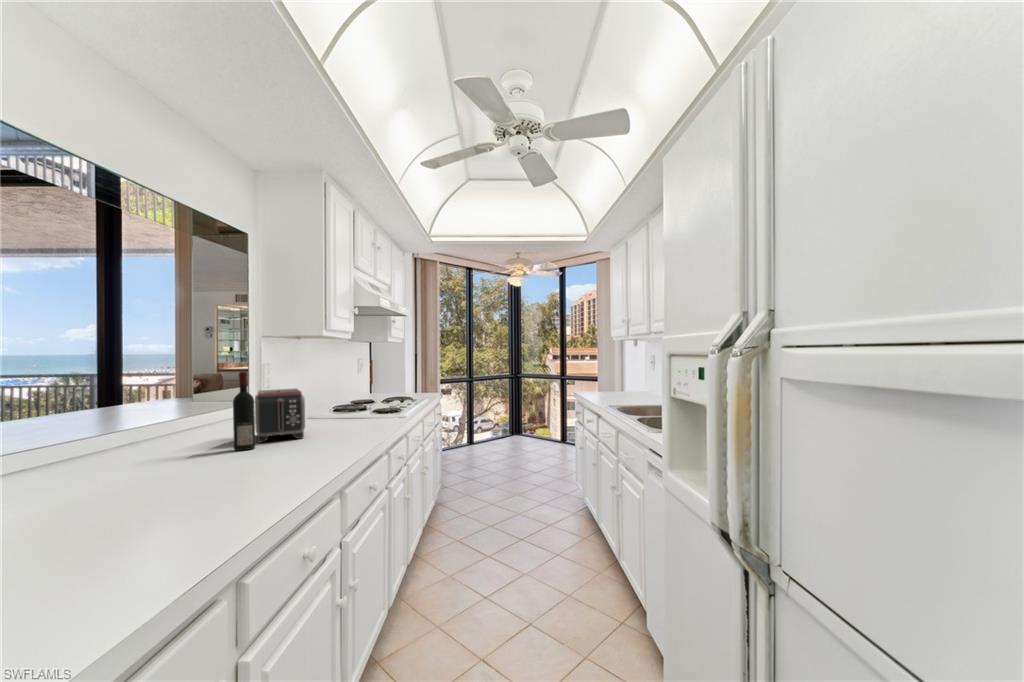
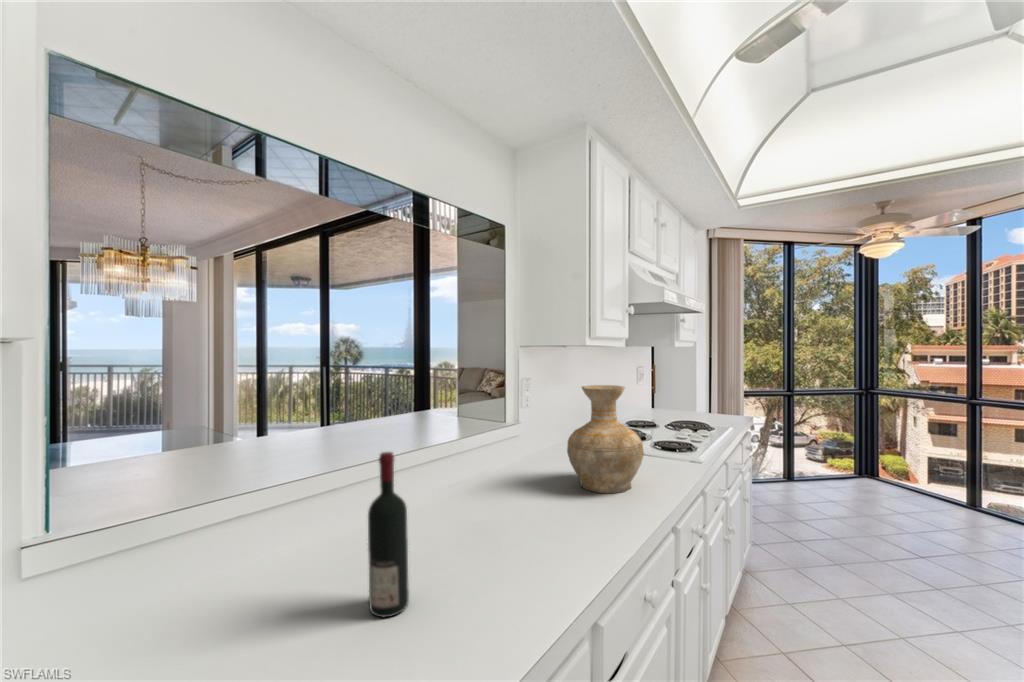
vase: none [317,357,367,422] -> present [567,385,644,493]
toaster: present [255,389,305,442] -> none [430,449,528,572]

